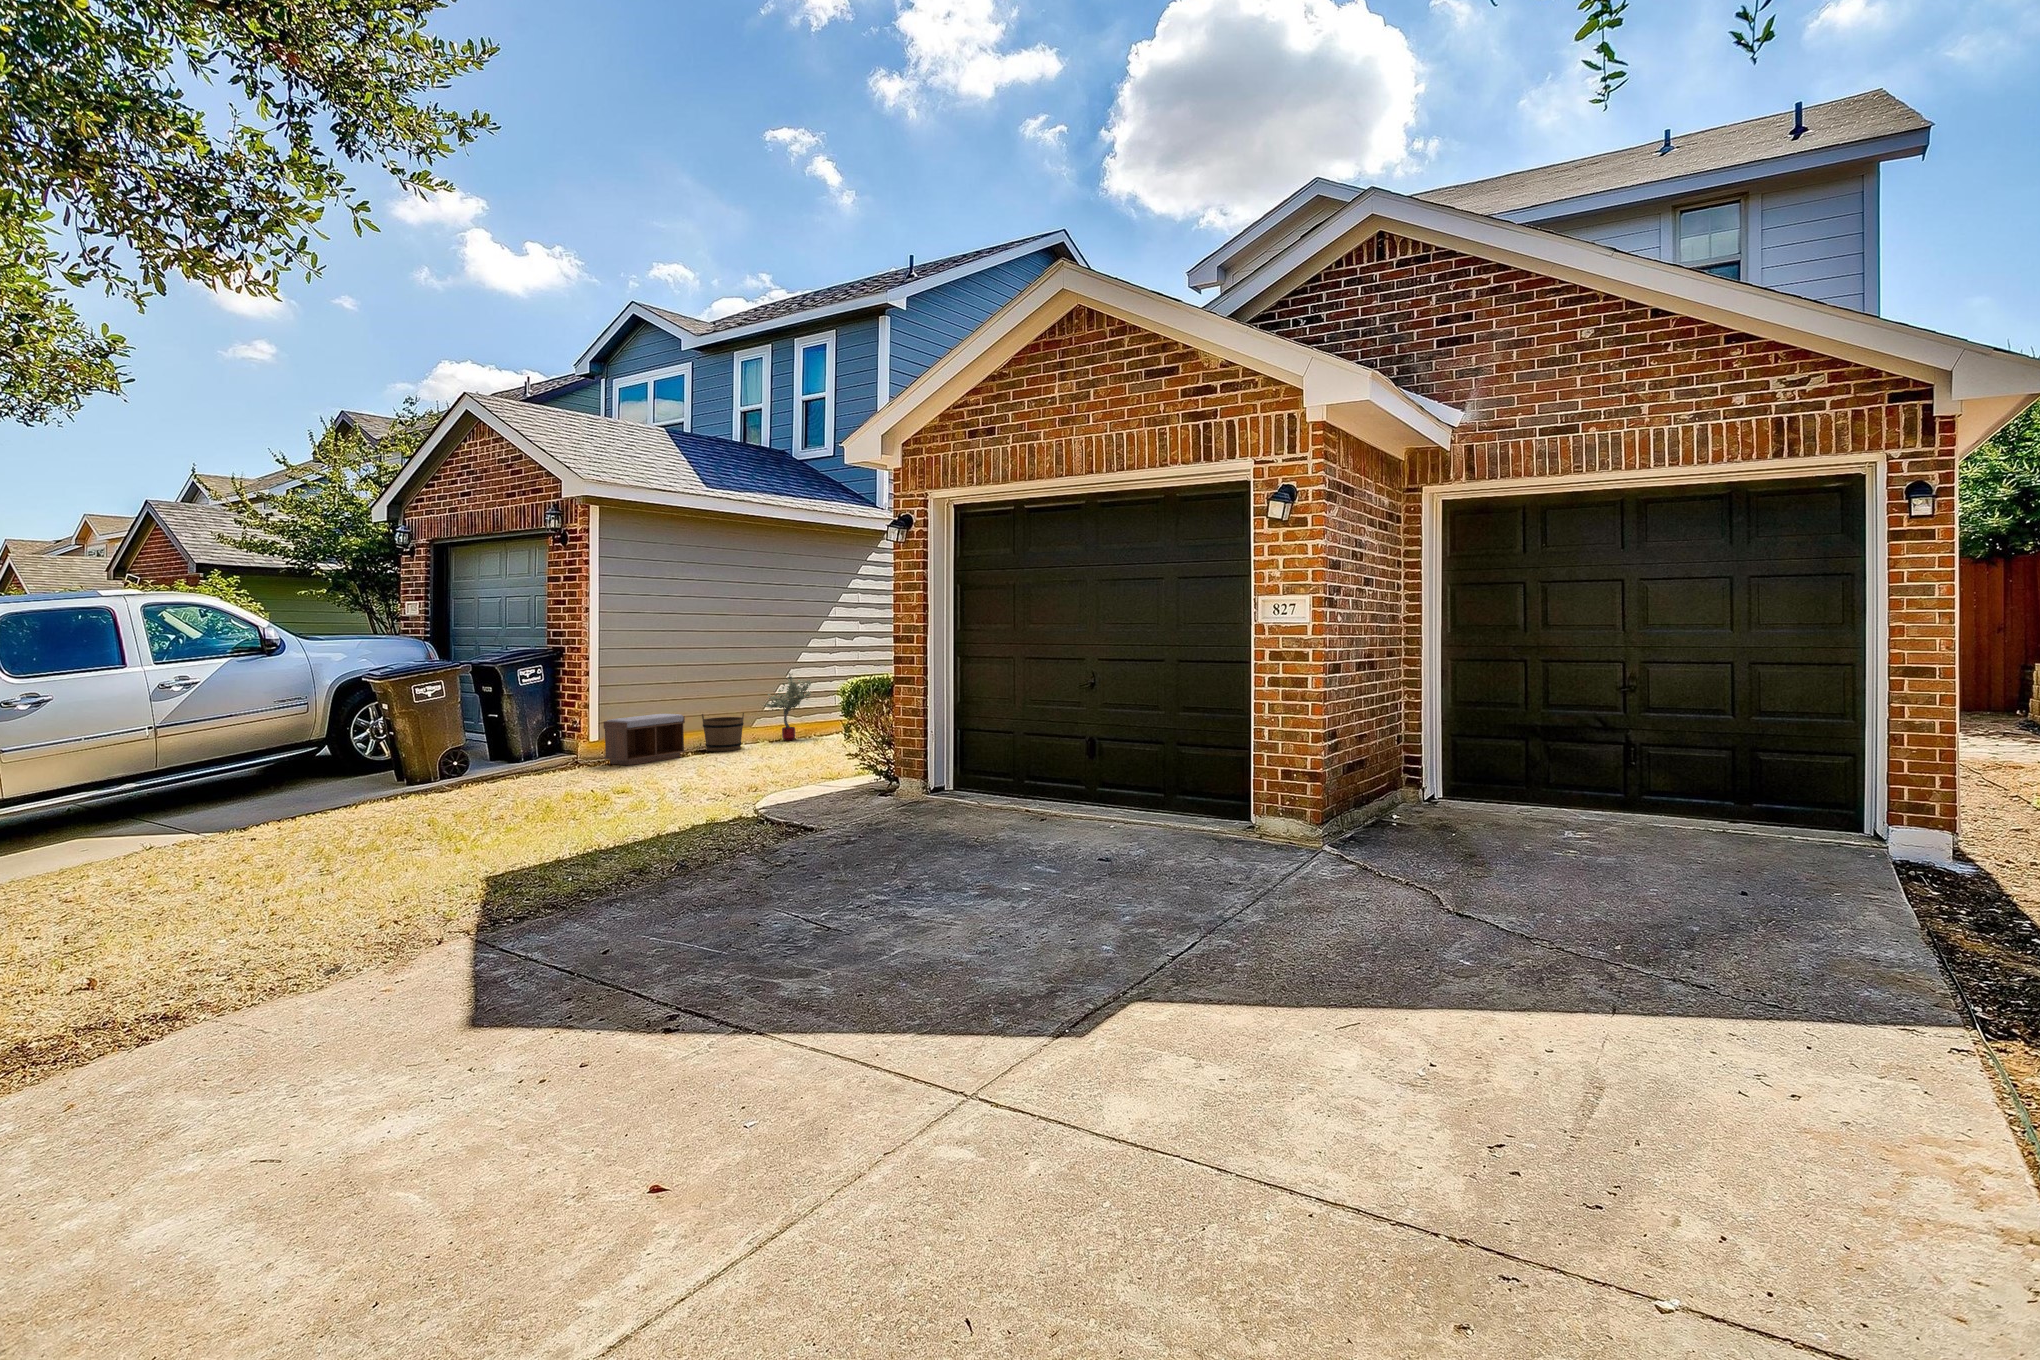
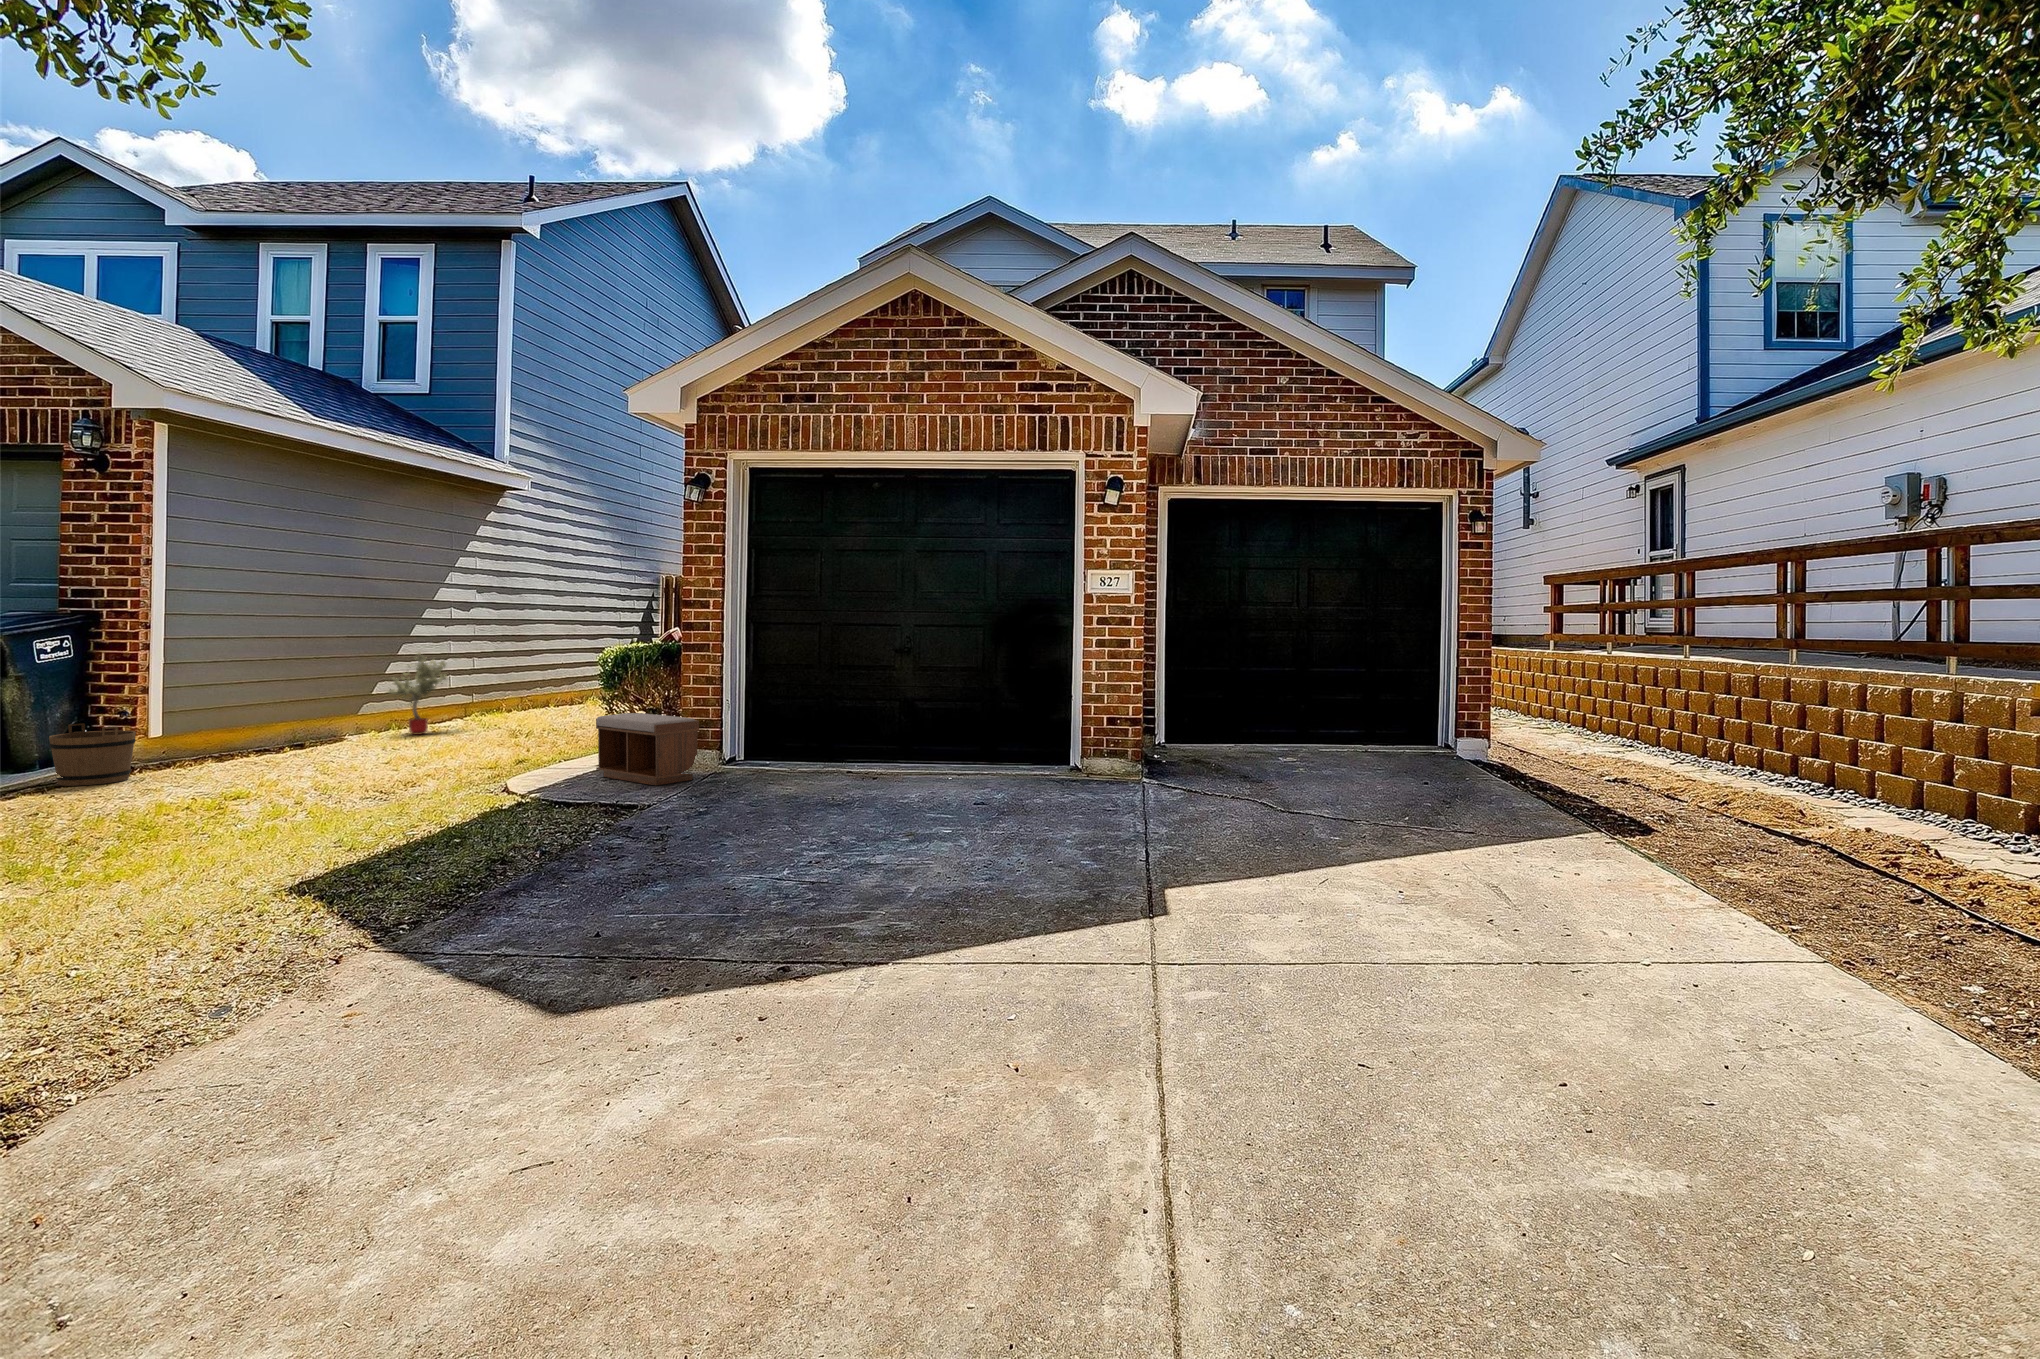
bucket: present [702,713,744,751] -> present [49,723,136,786]
bench: present [603,714,685,765] -> present [596,713,699,785]

